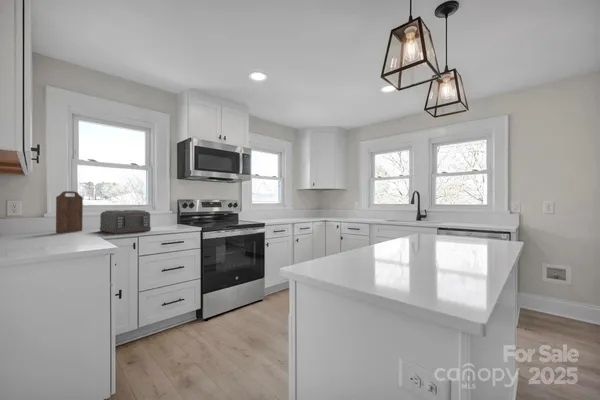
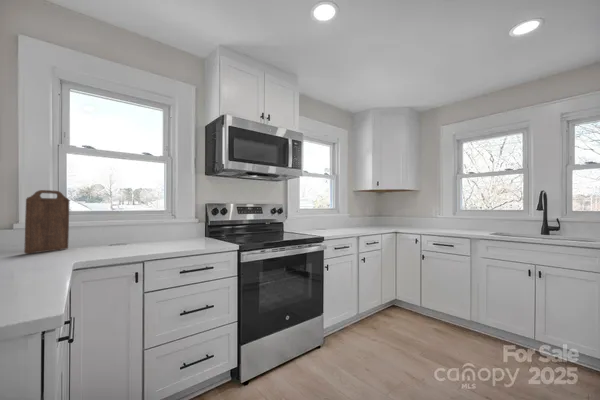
toaster: present [100,210,151,233] -> none [91,218,164,256]

